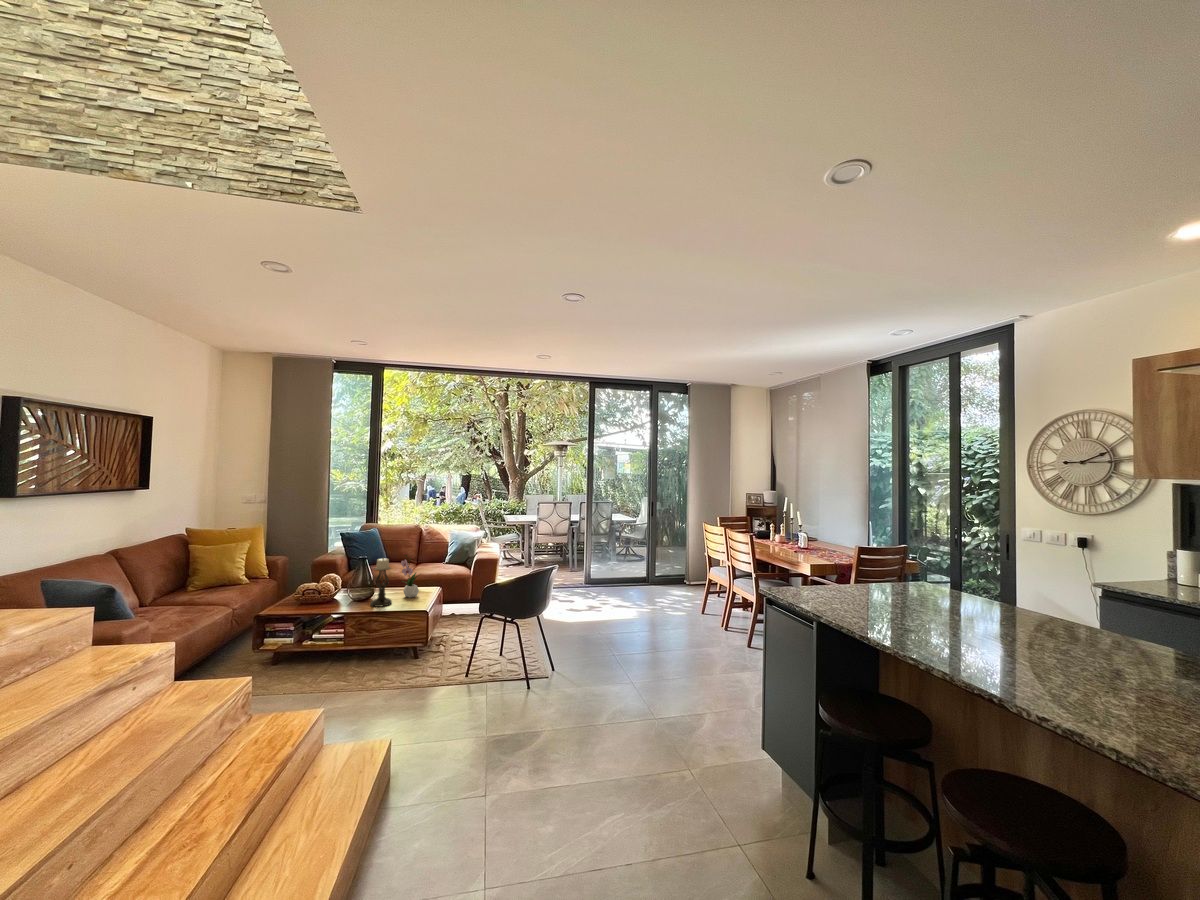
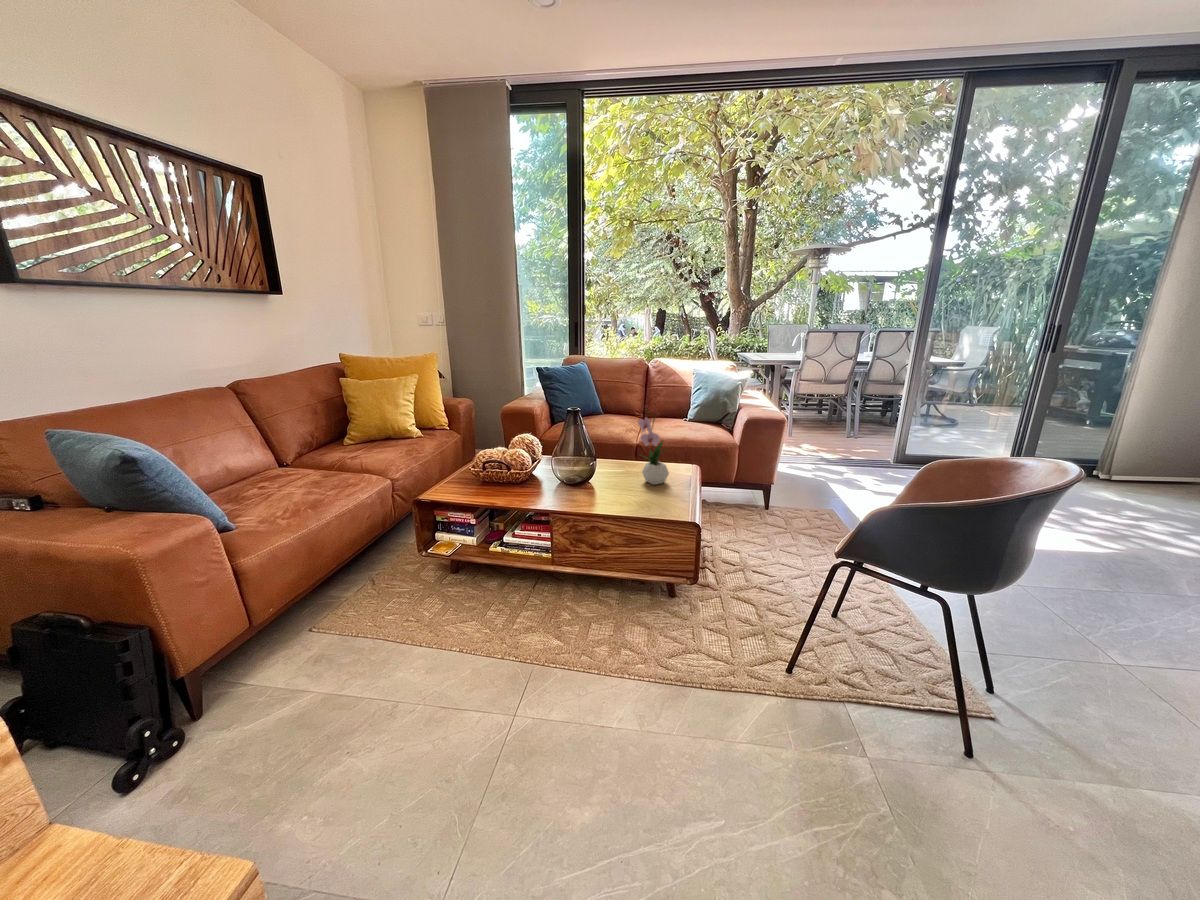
candle holder: present [371,558,392,607] -> none [591,413,627,502]

